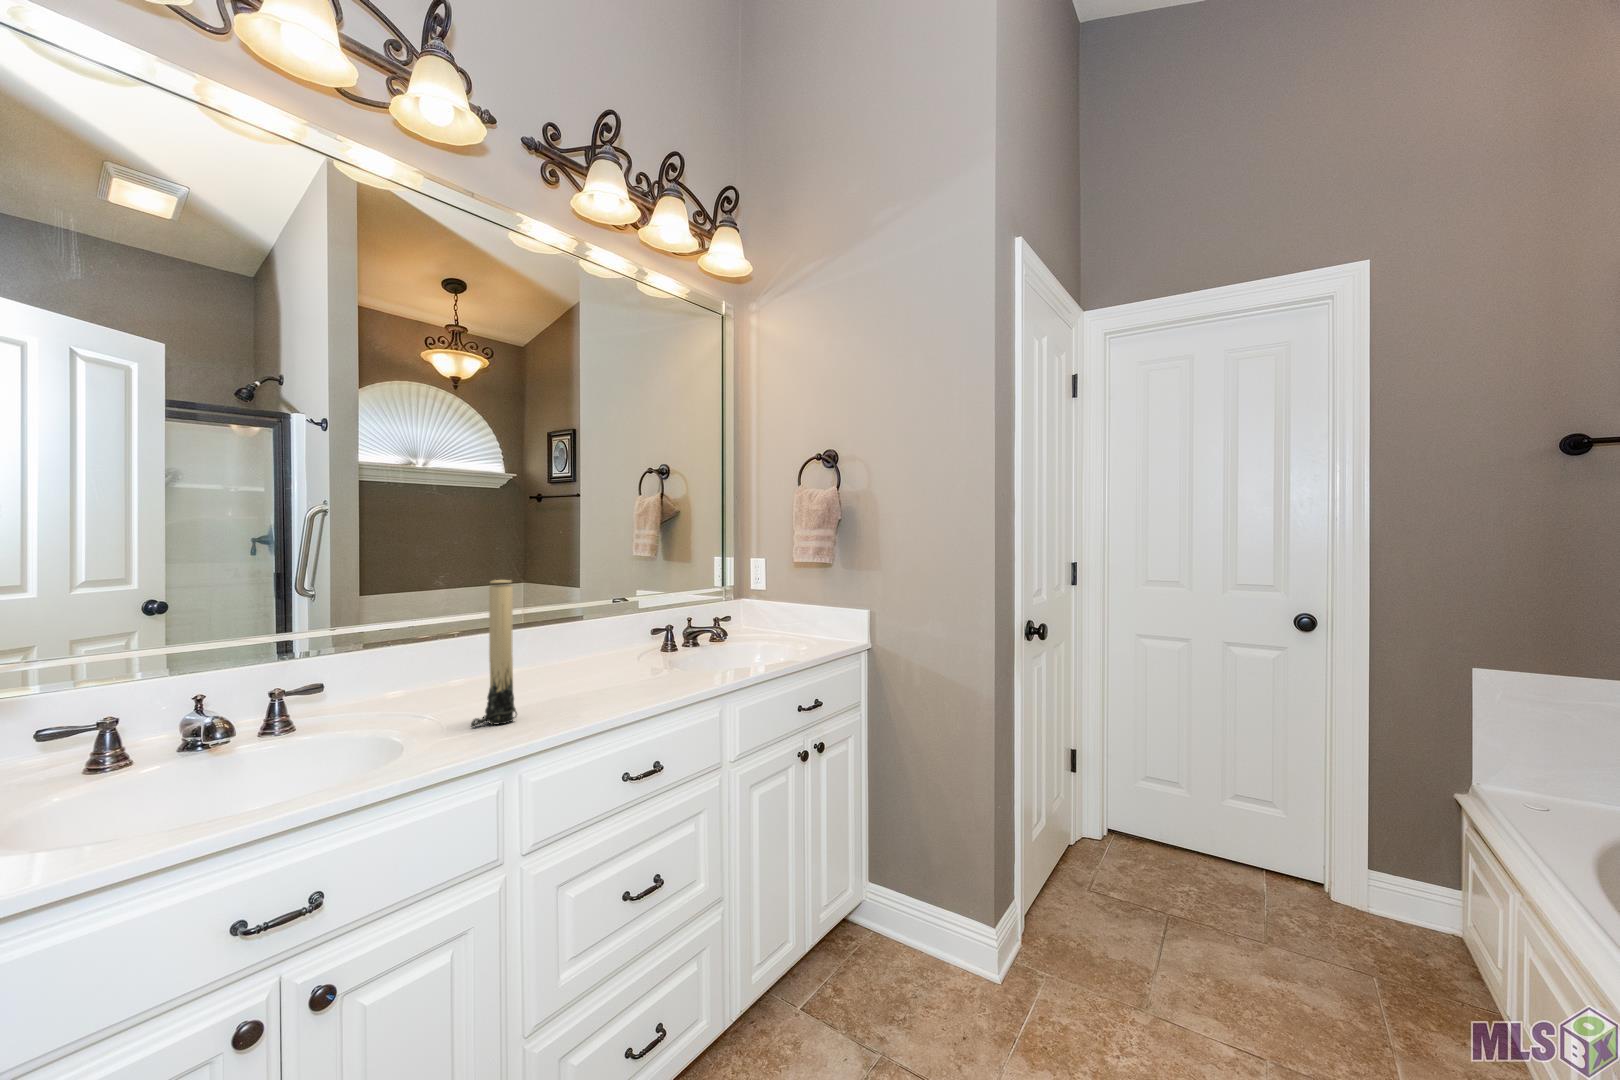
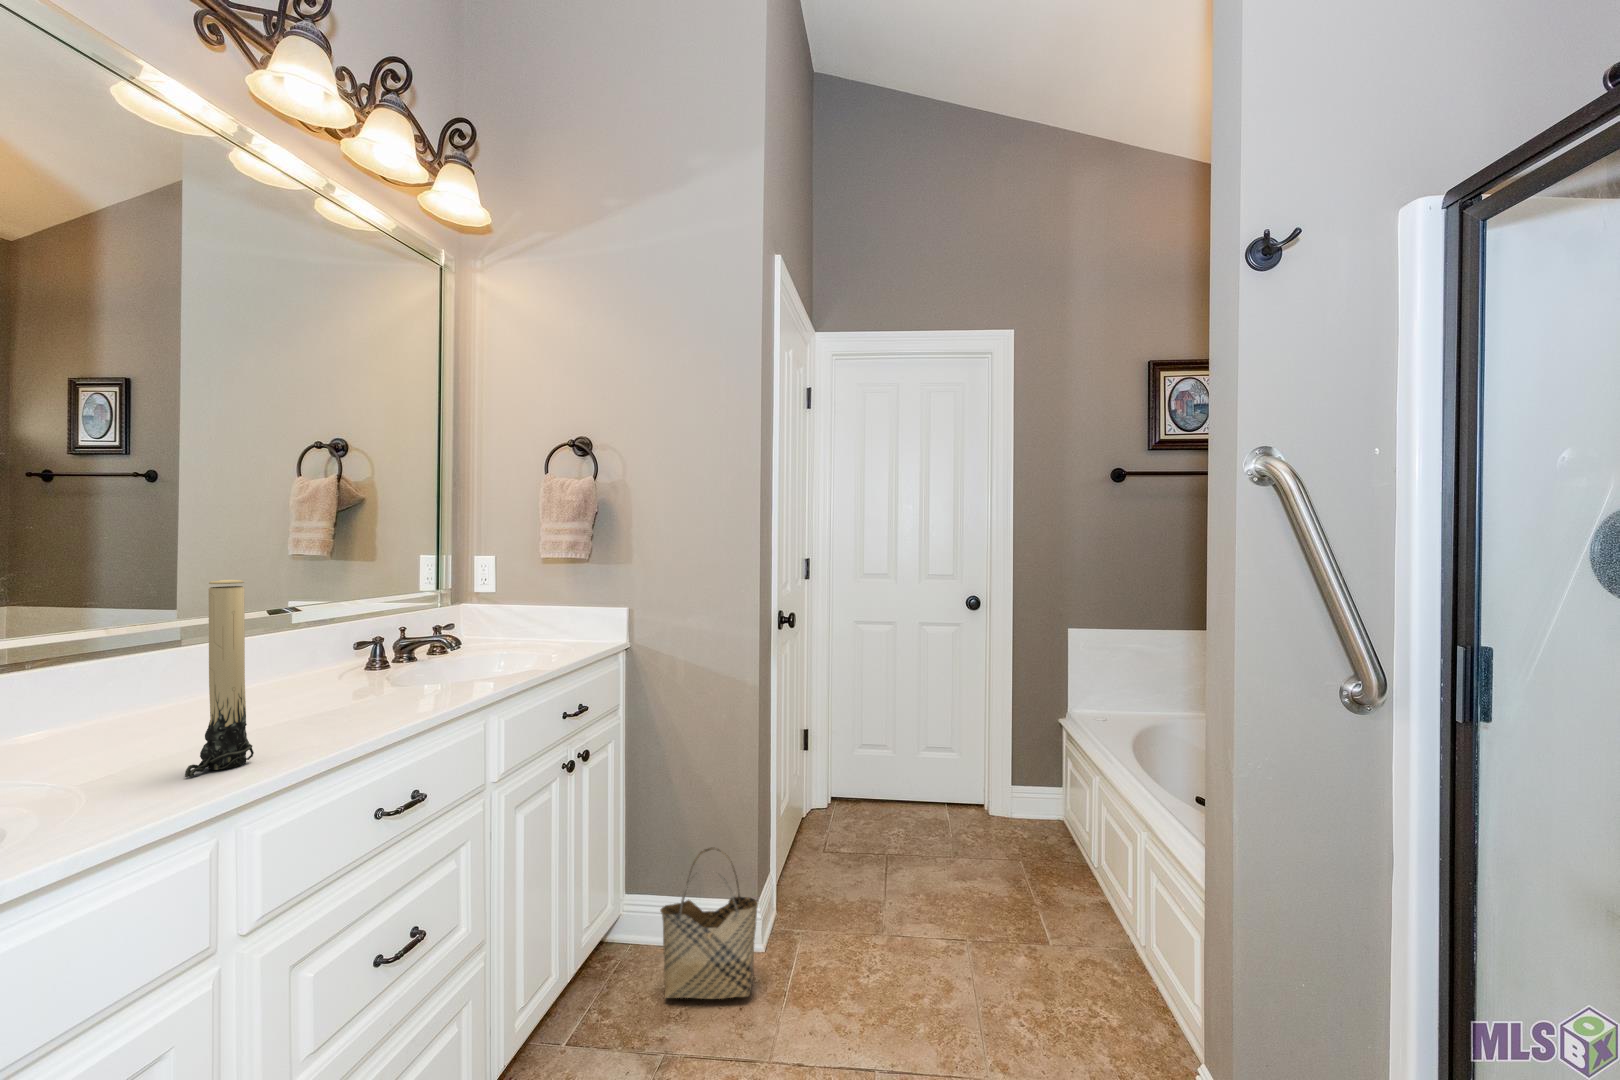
woven basket: none [887,861,987,1029] -> present [660,848,758,999]

